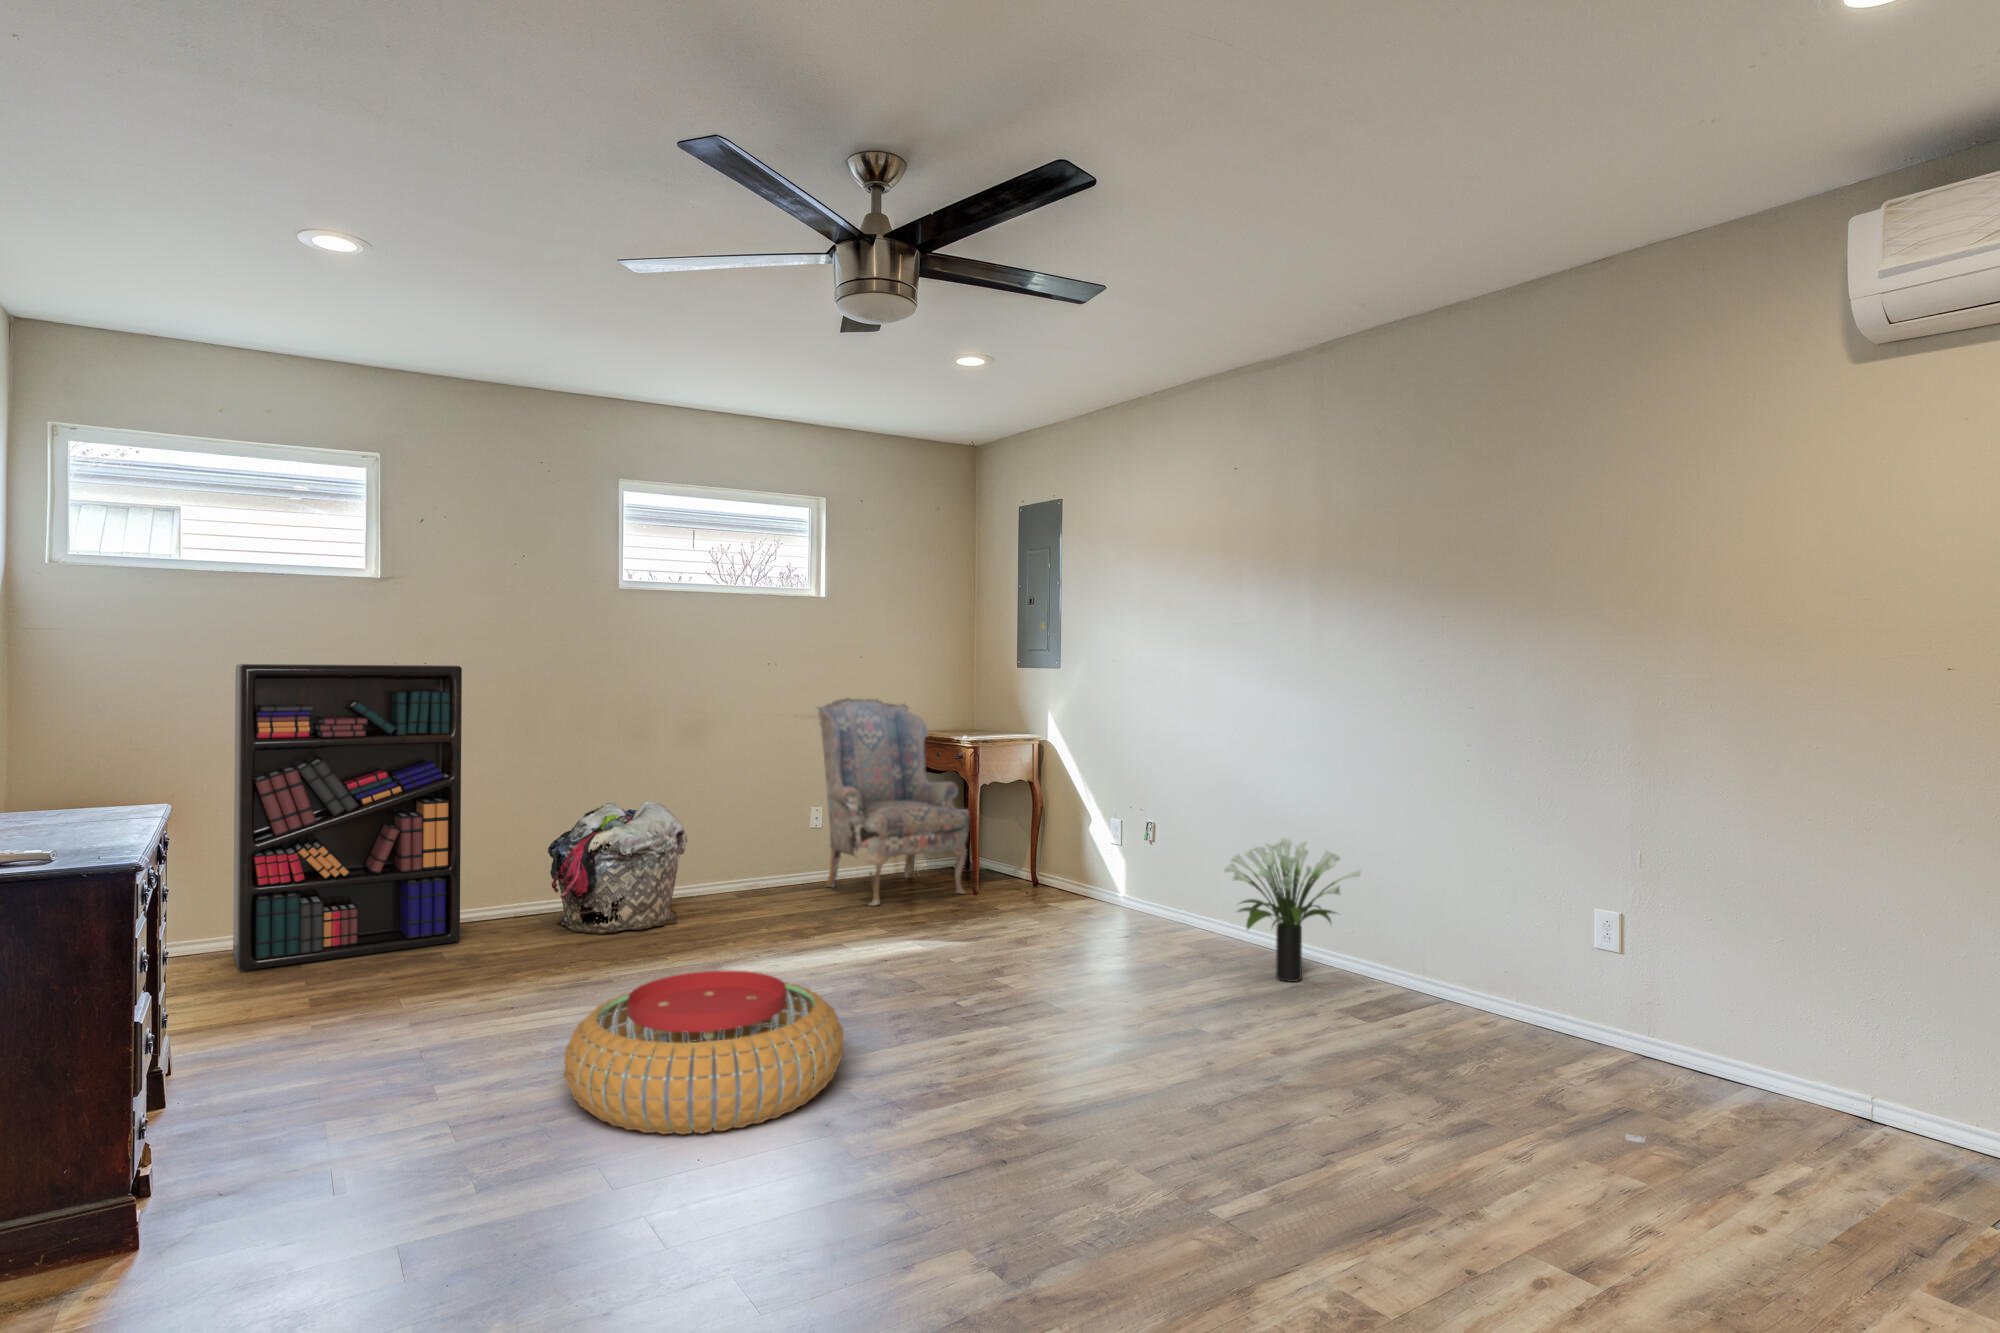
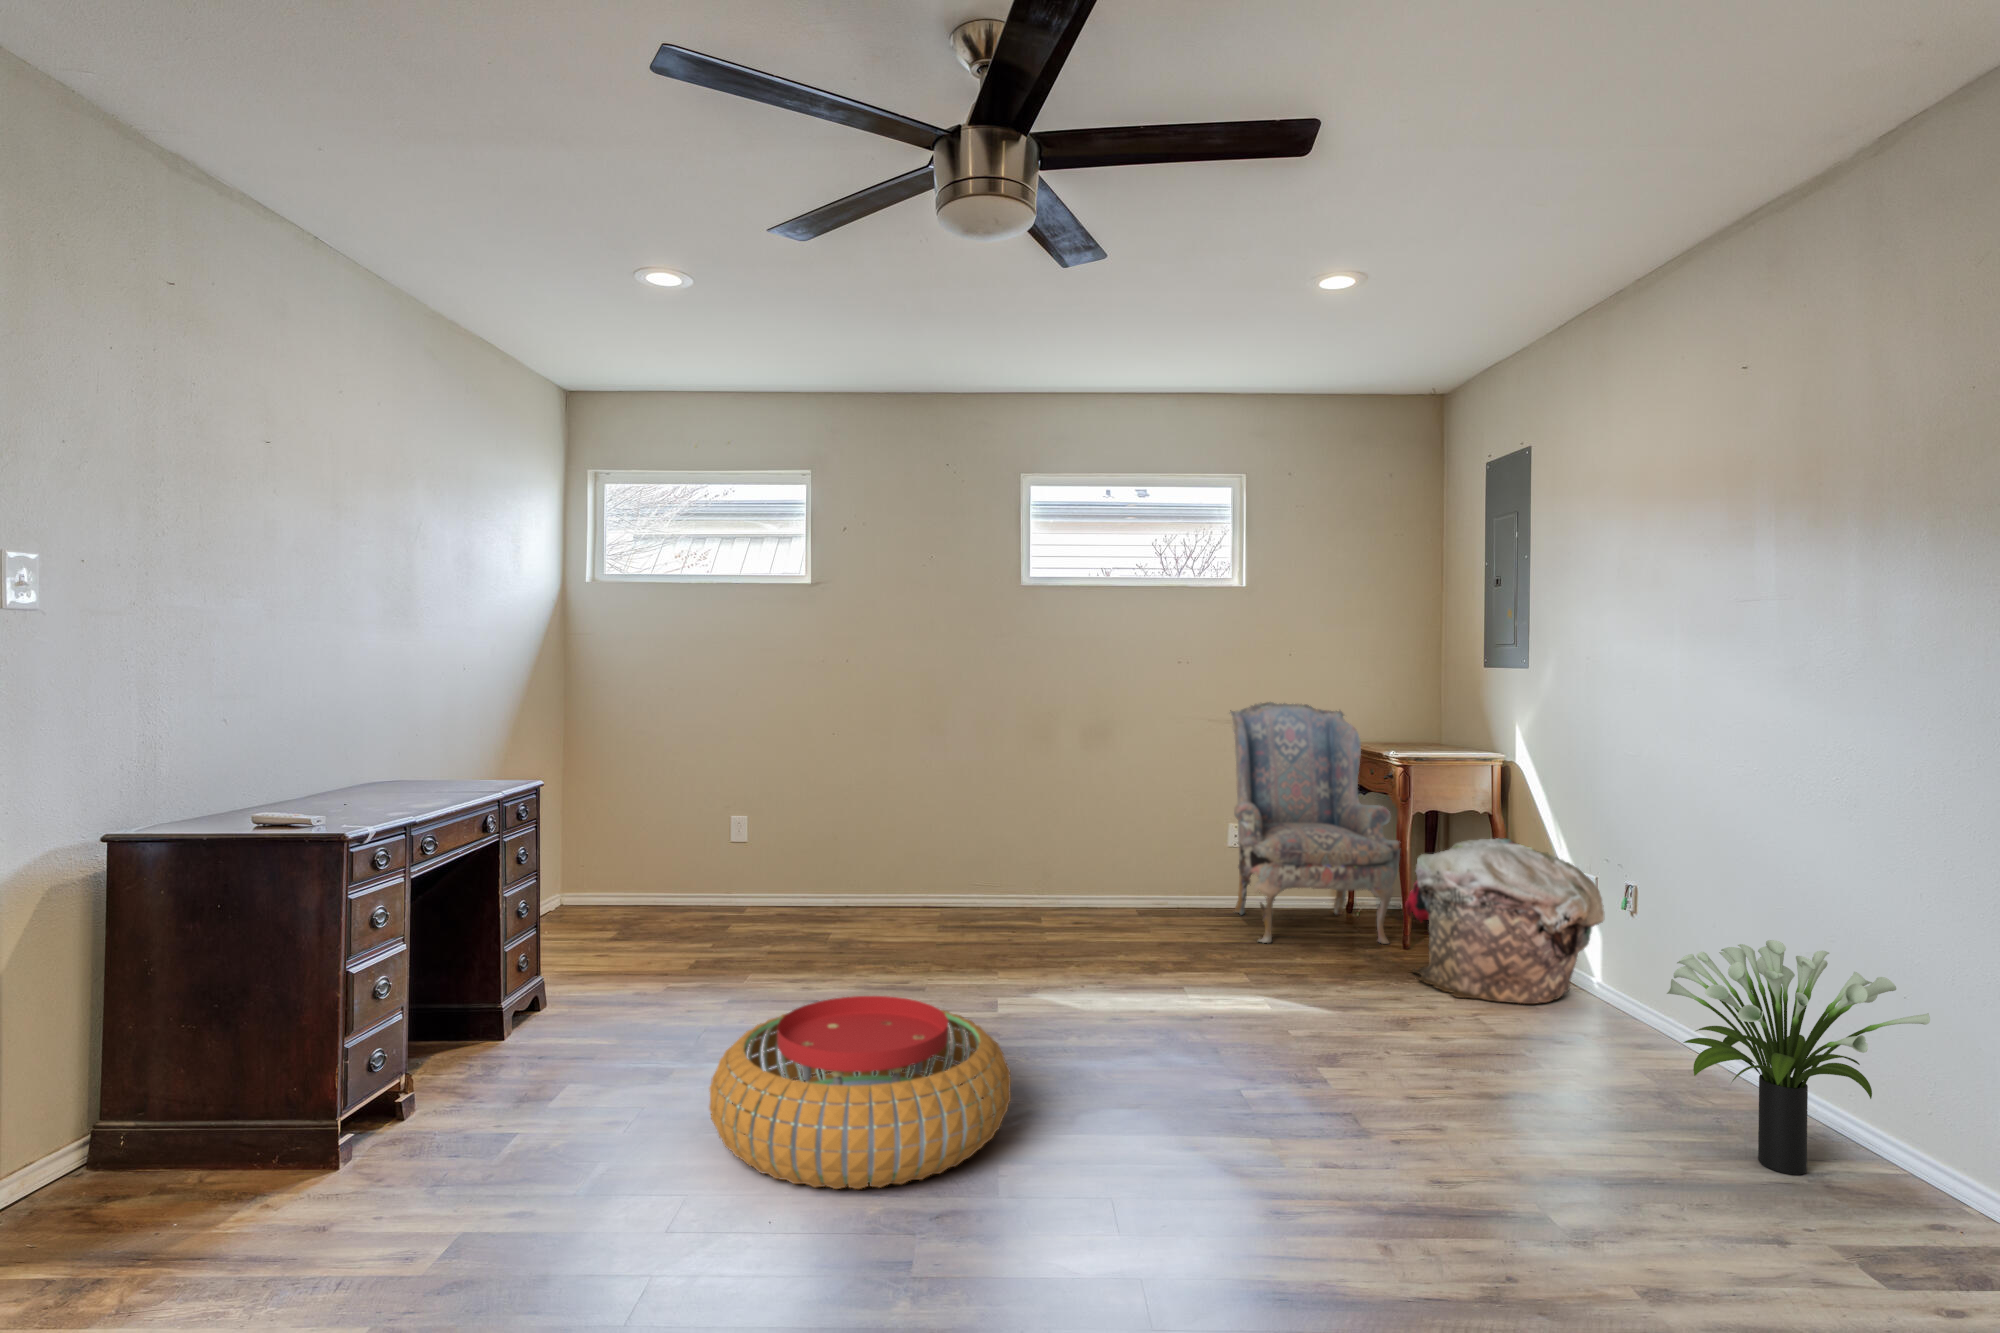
bookshelf: present [233,664,462,971] -> none [678,661,859,920]
laundry basket: present [548,800,687,934] -> present [1406,838,1604,1004]

